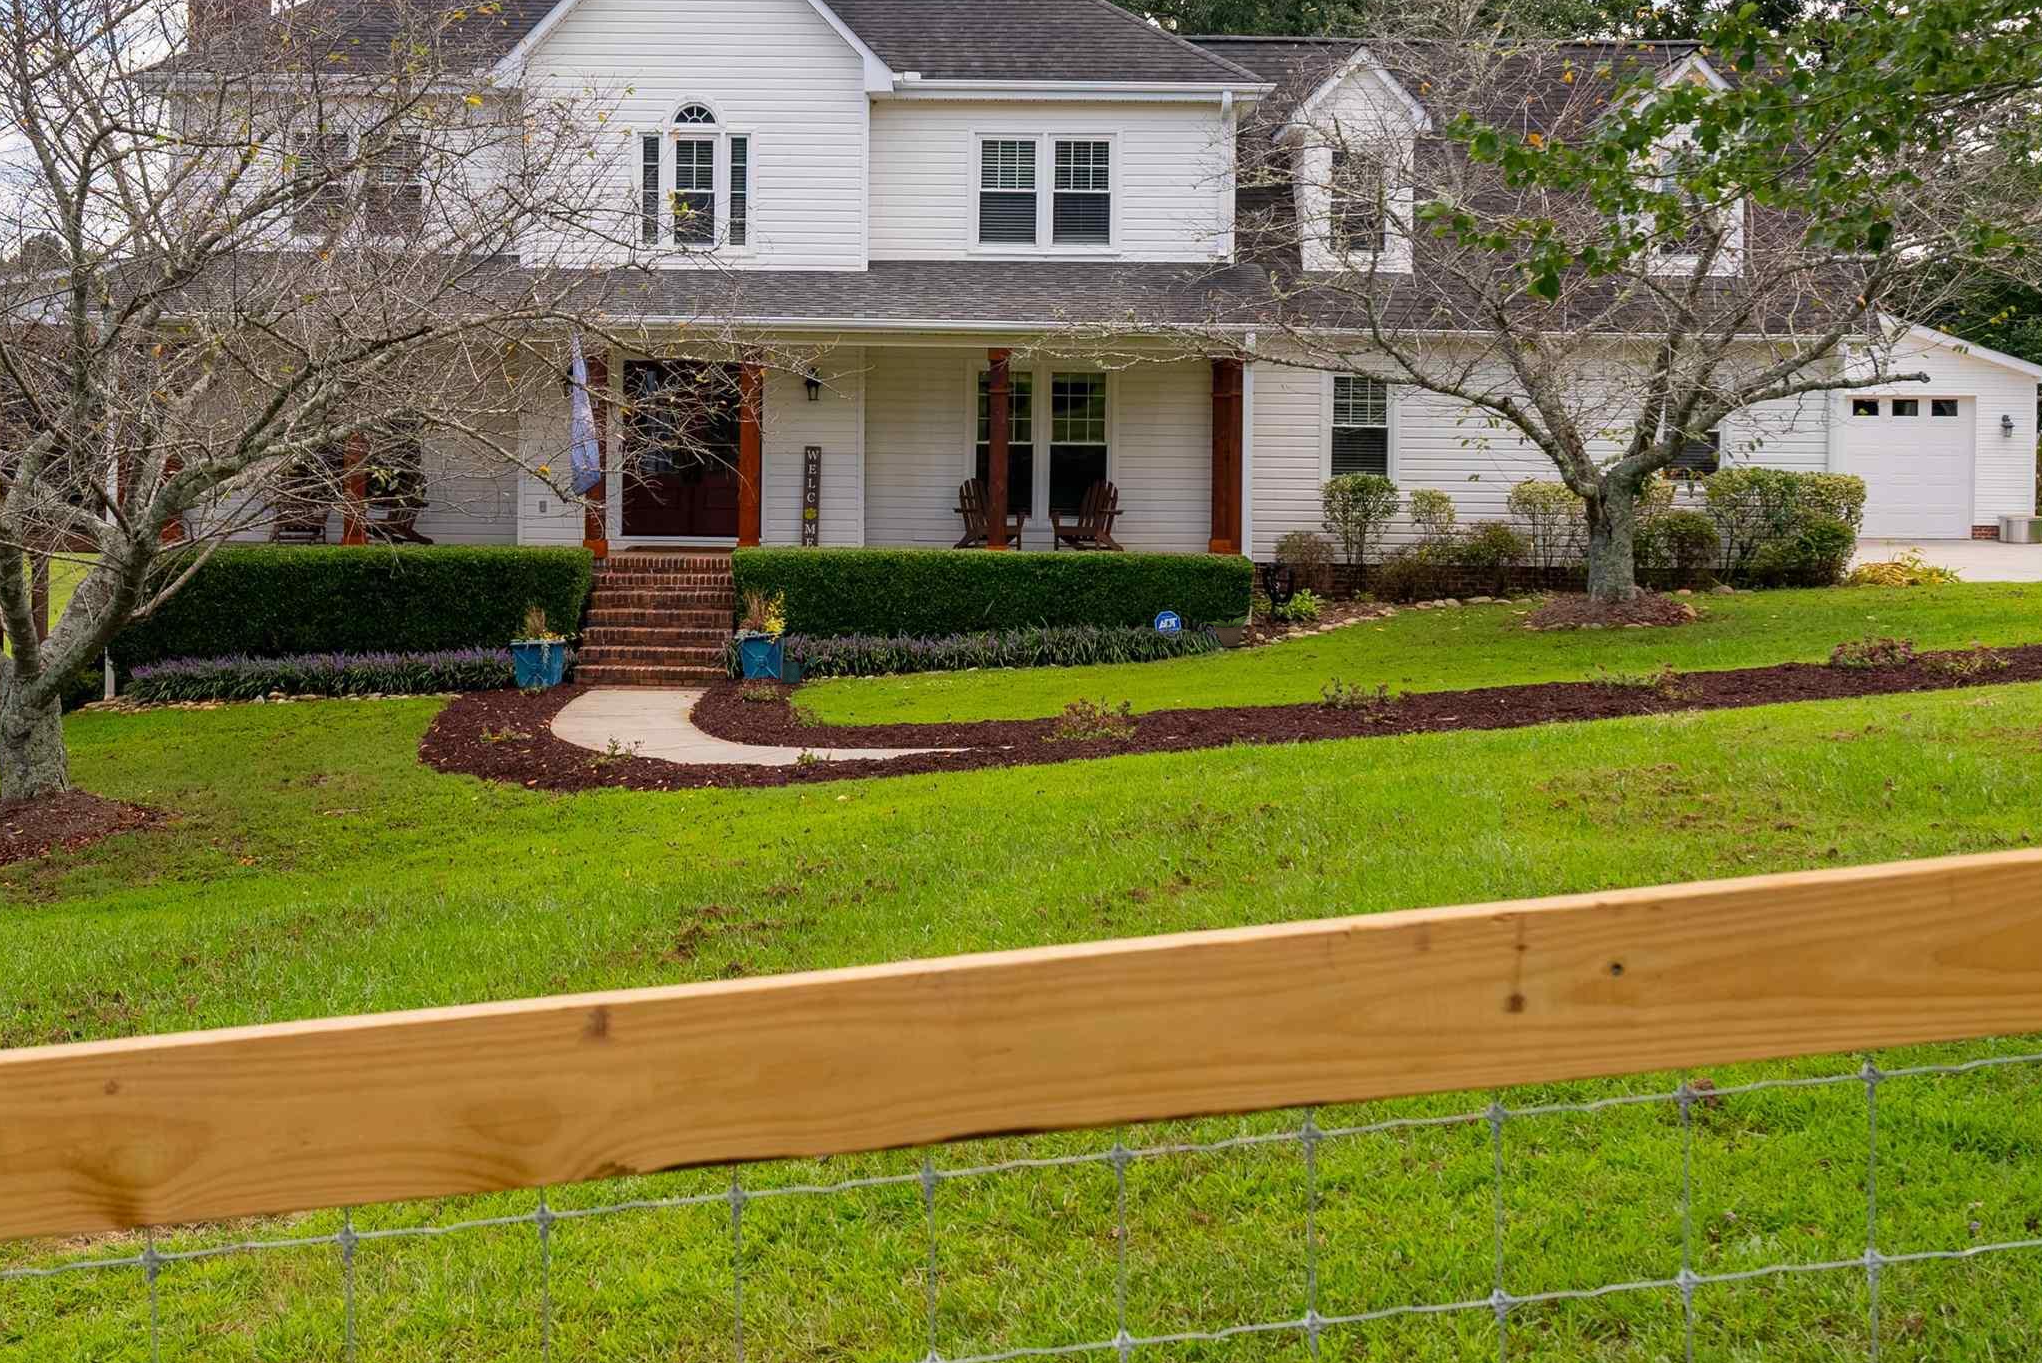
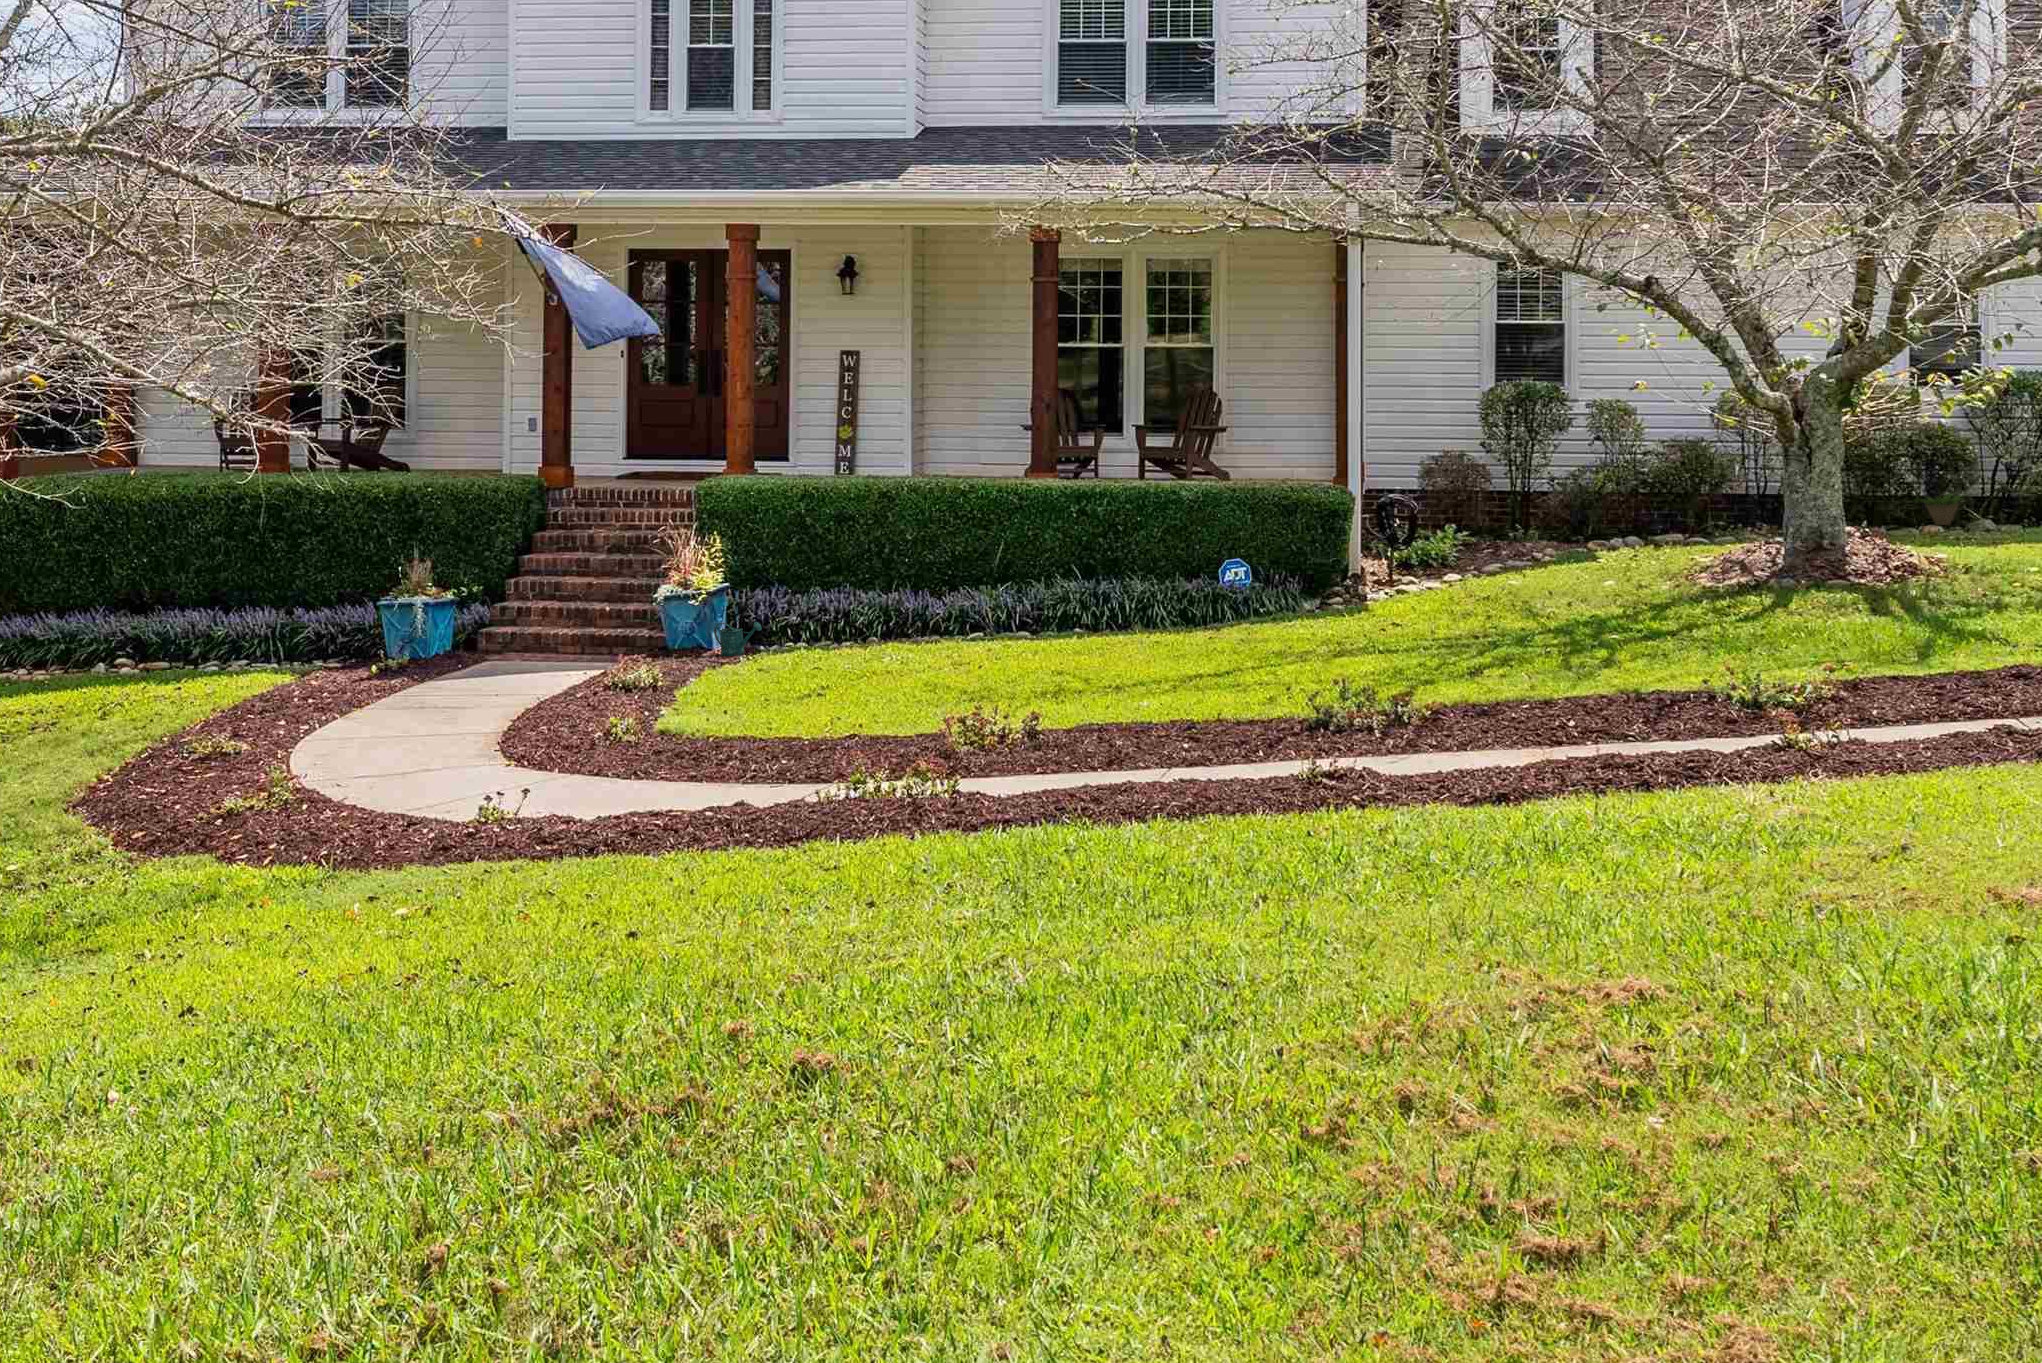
decorative plant: present [1202,616,1252,646] -> present [1919,494,1963,525]

